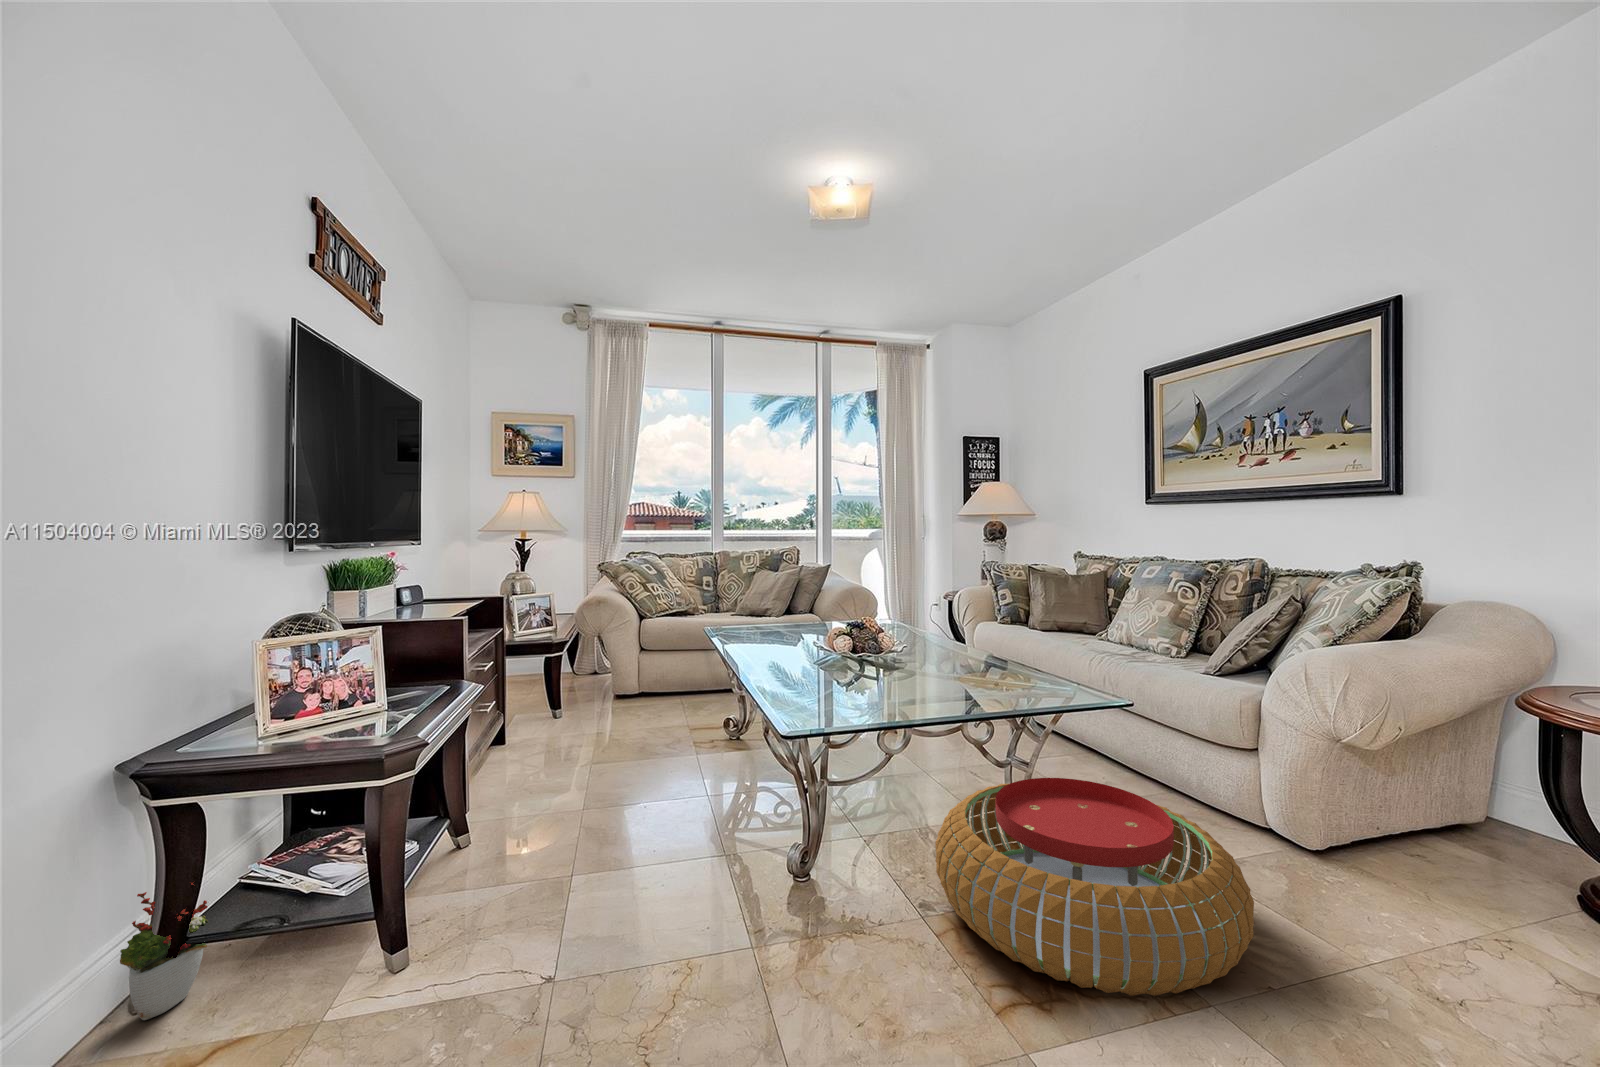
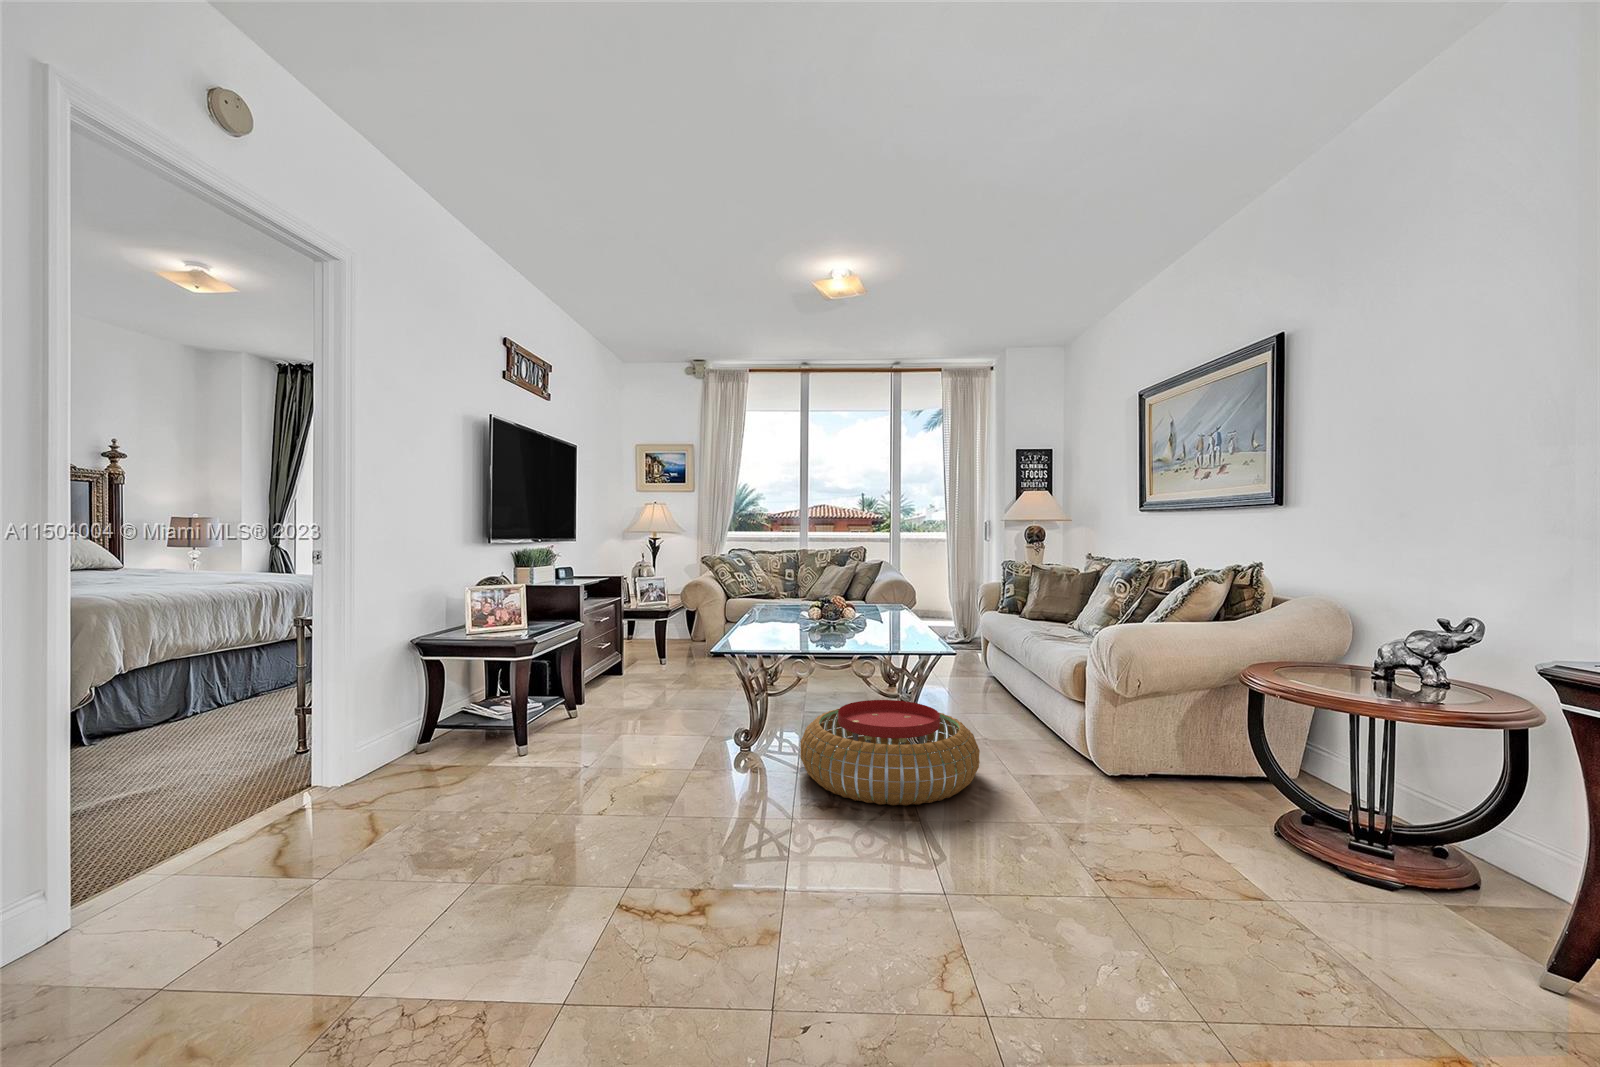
decorative plant: present [120,883,208,1020] -> none [416,696,449,754]

